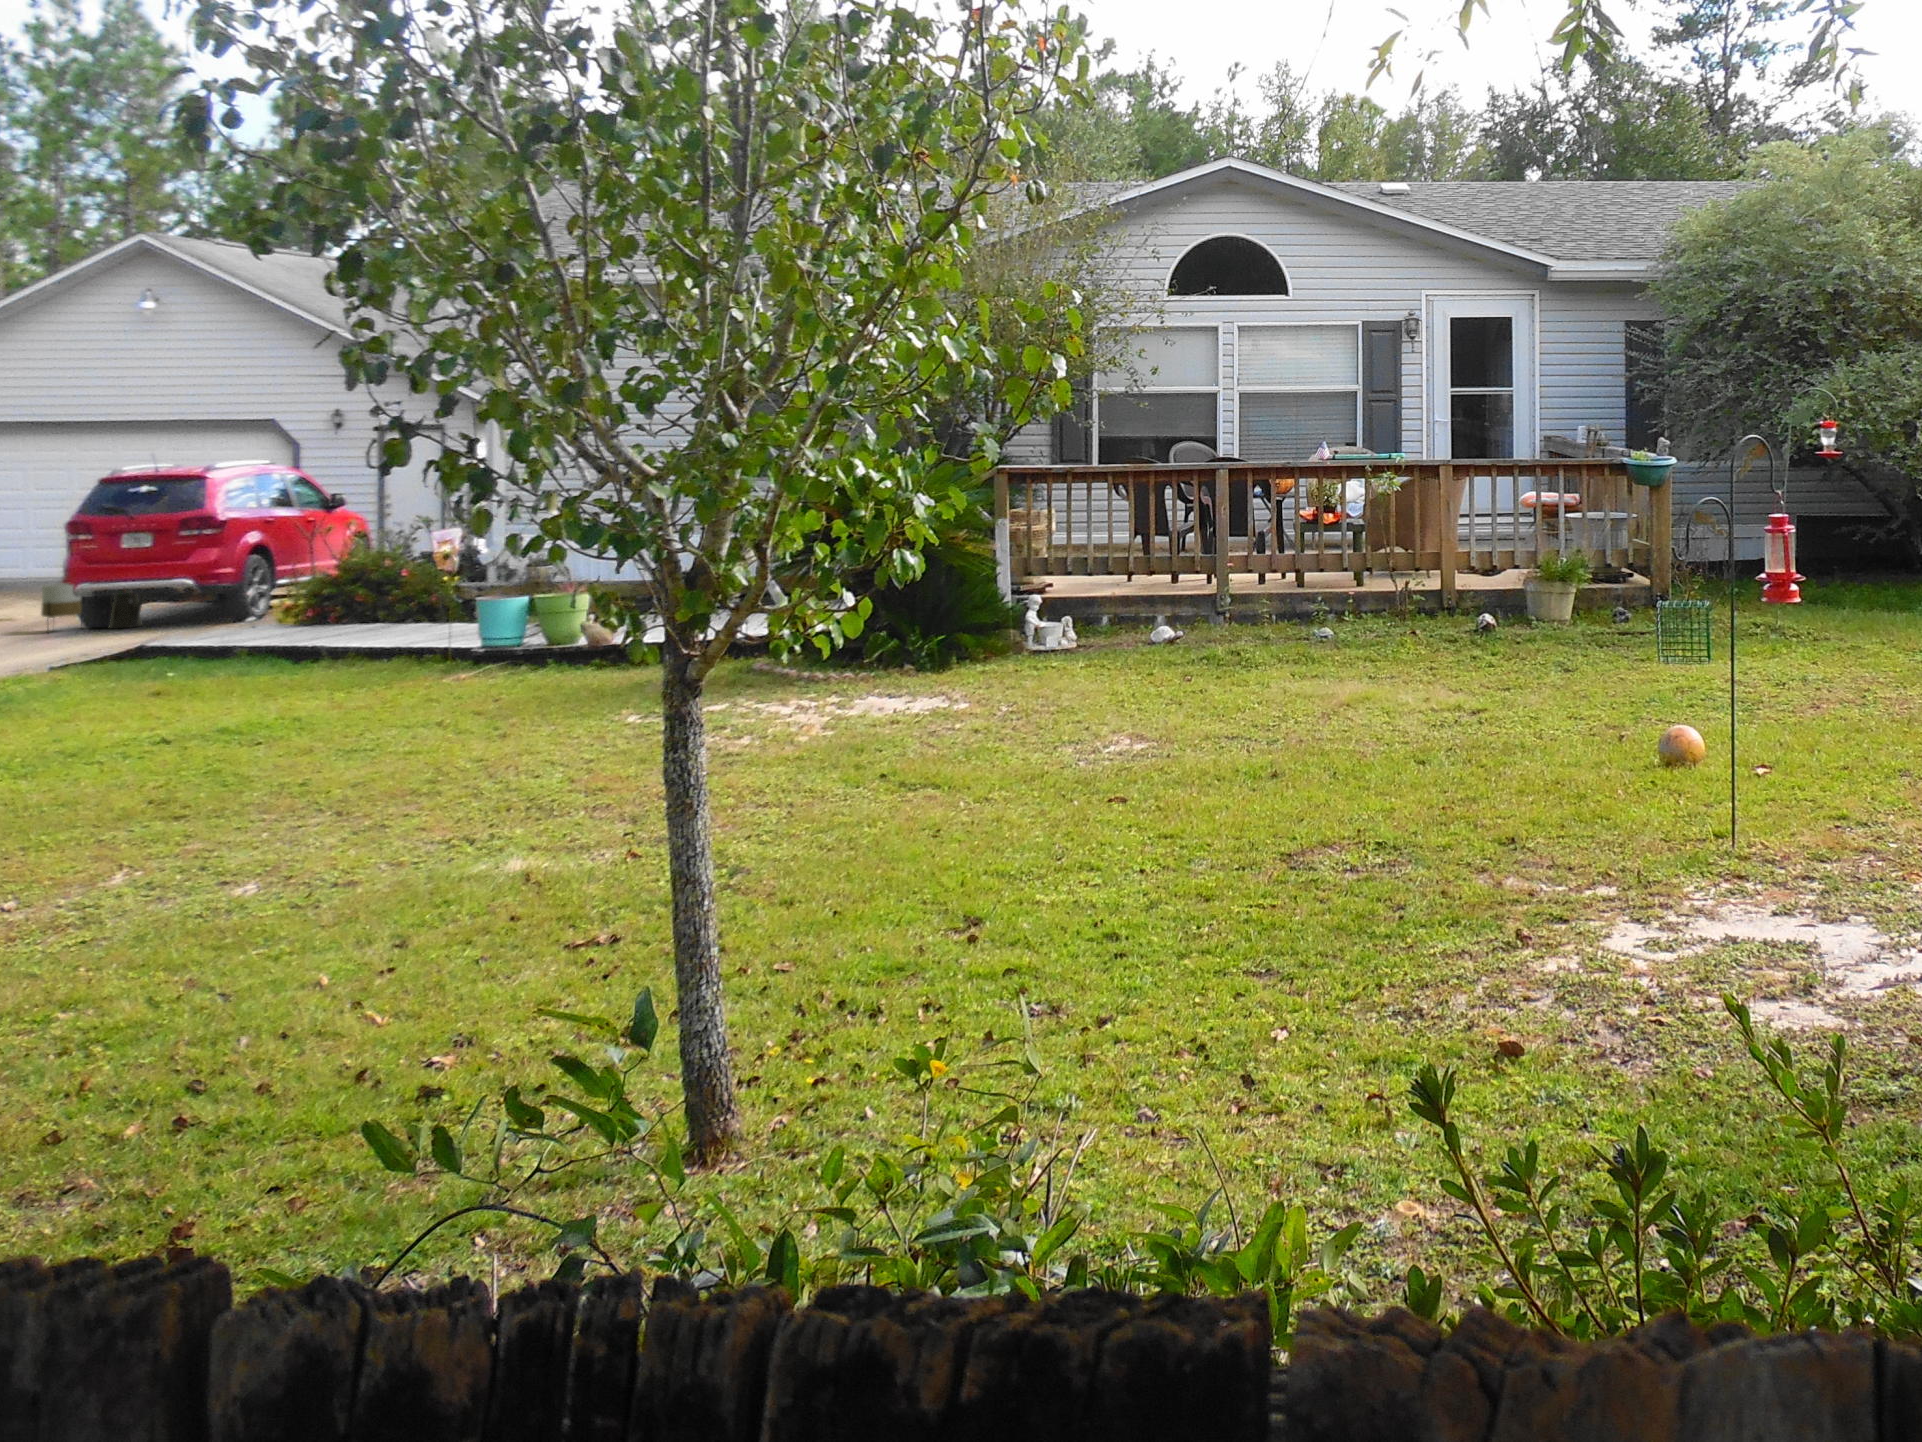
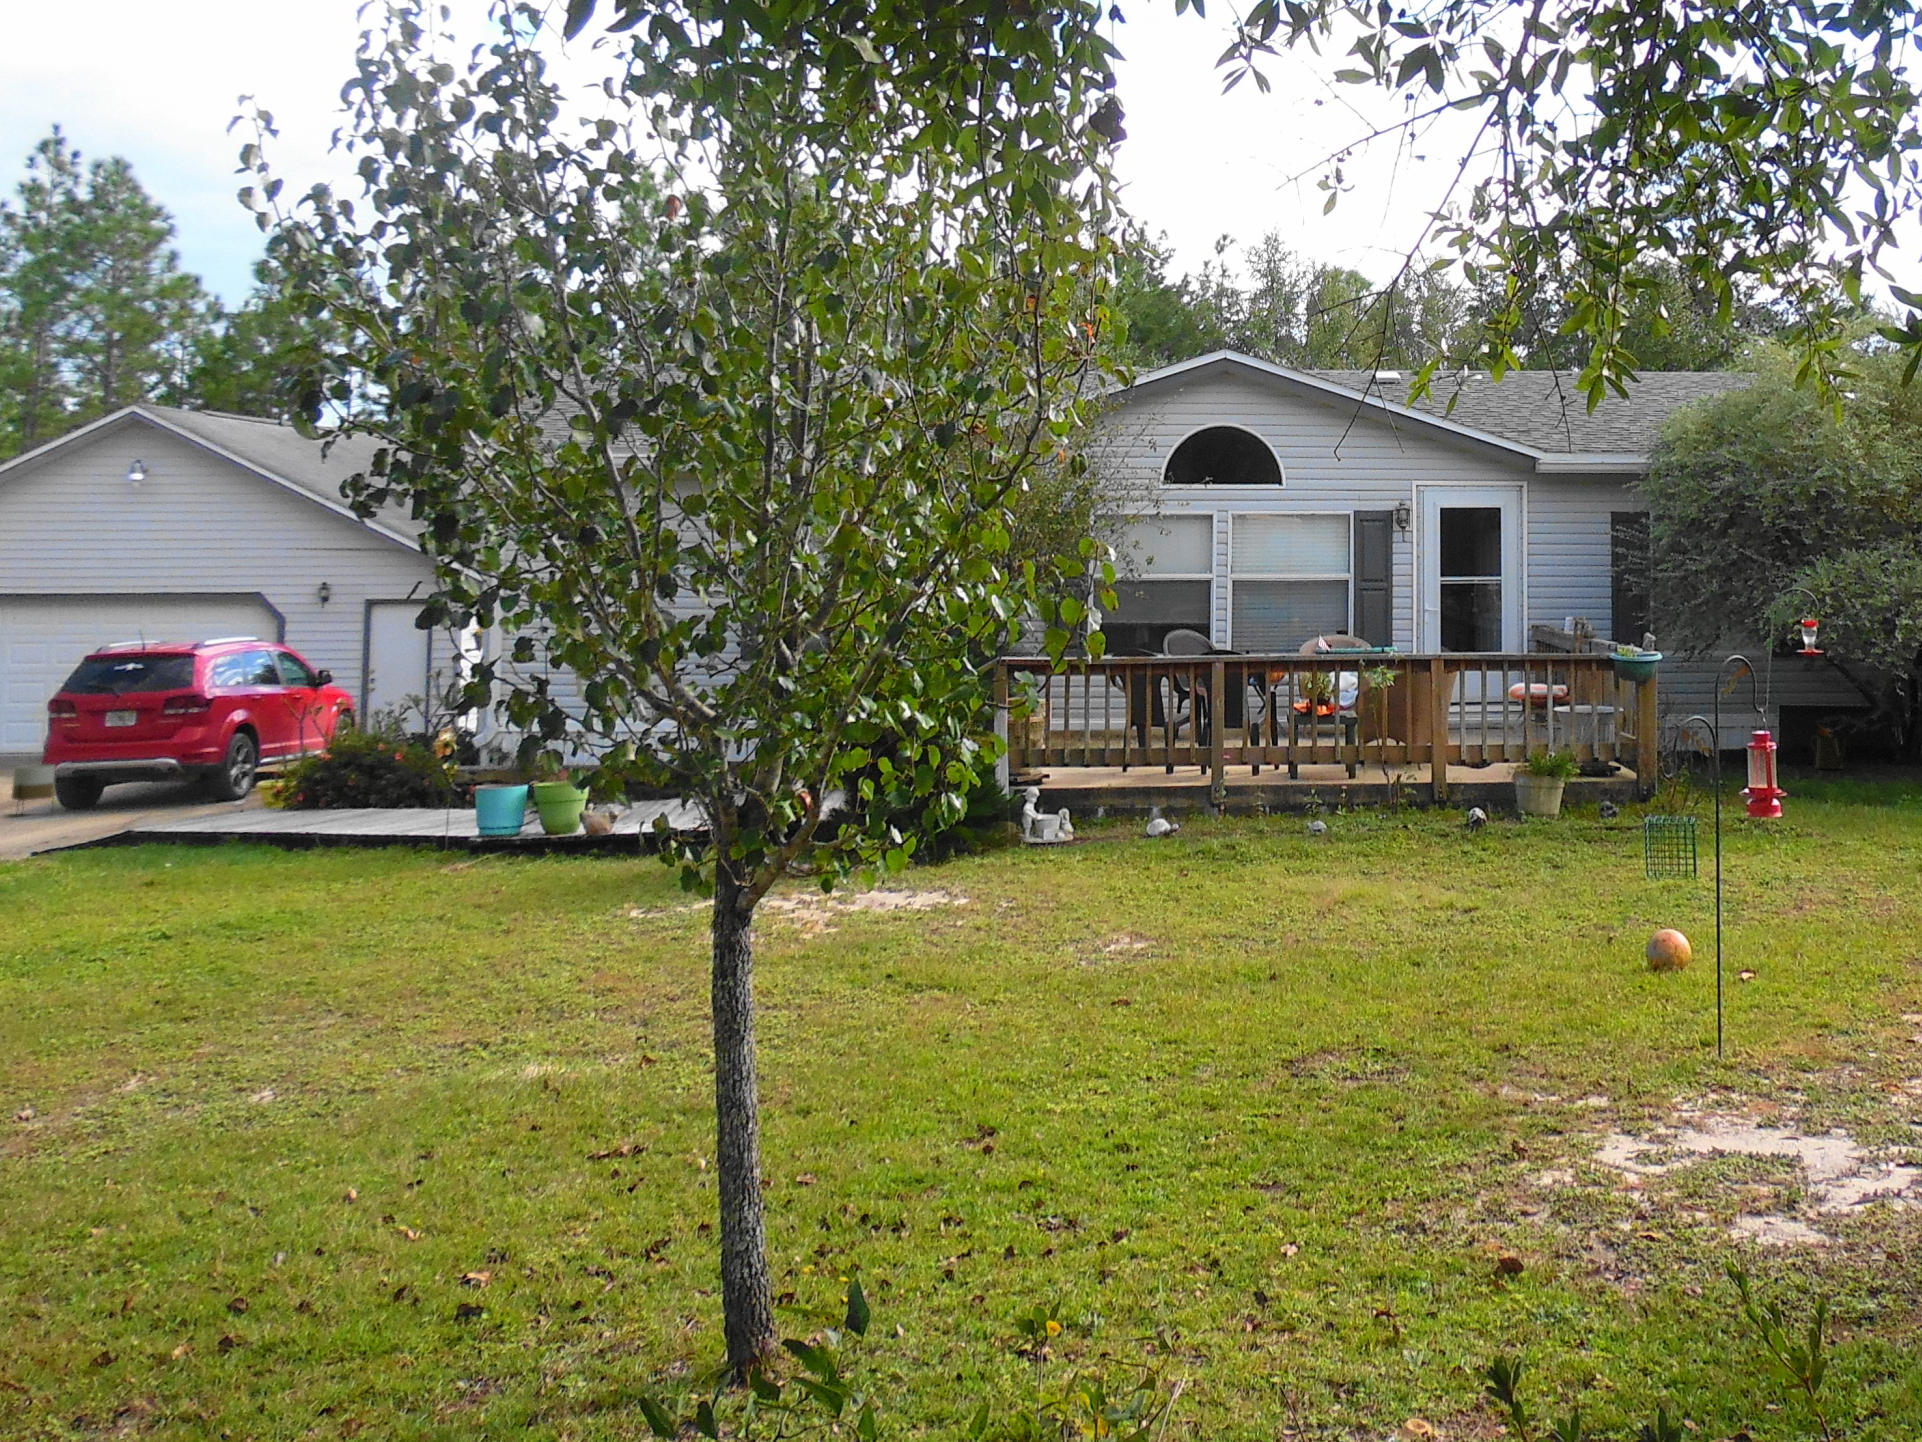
watering can: present [109,590,143,628] -> present [1814,728,1846,770]

